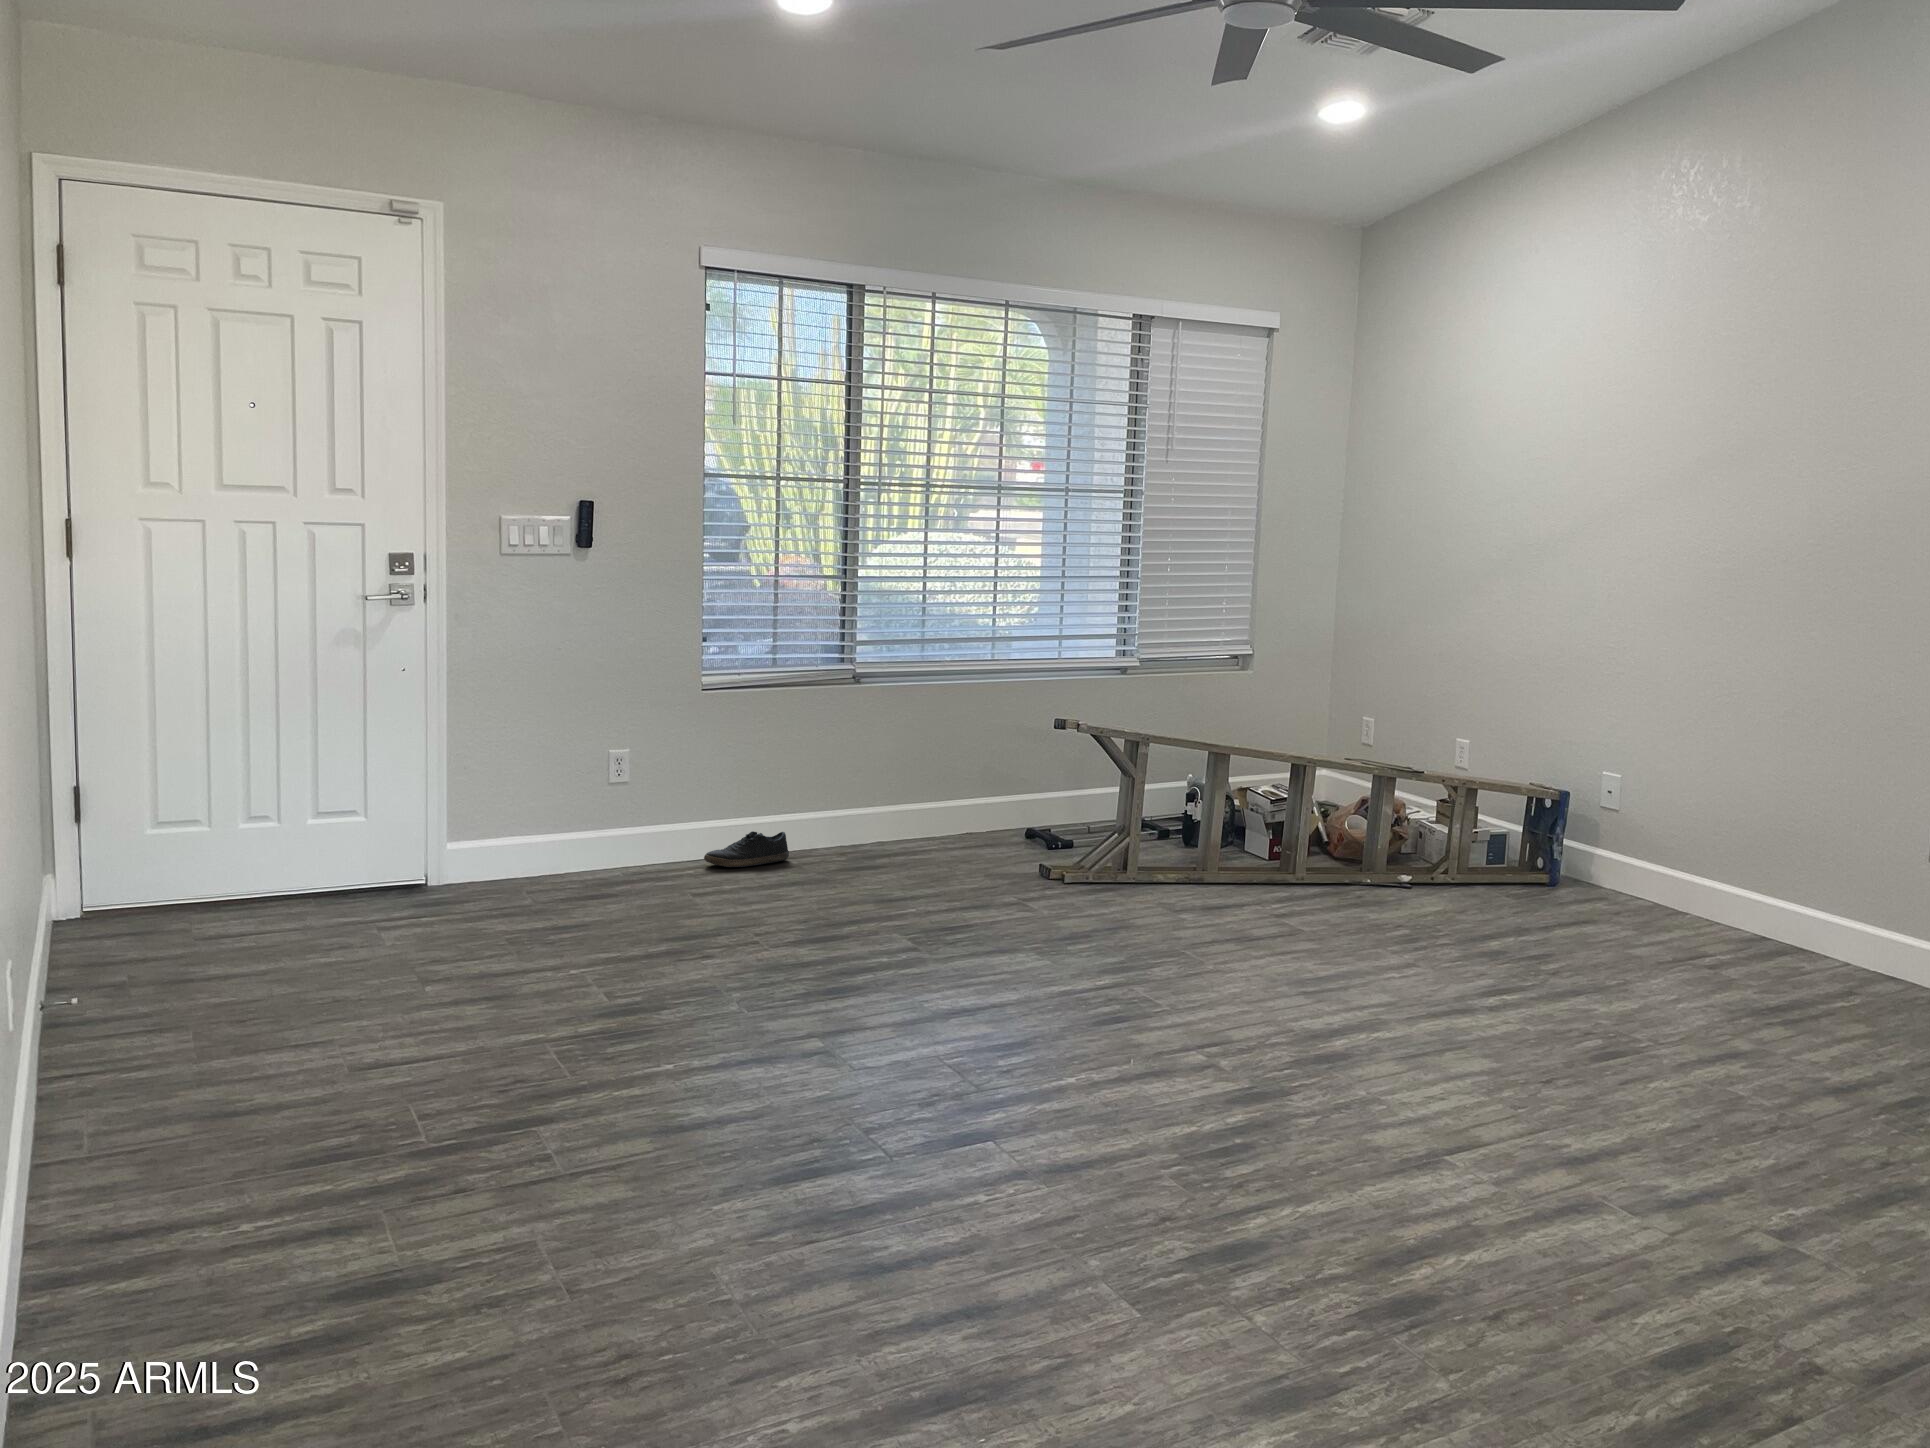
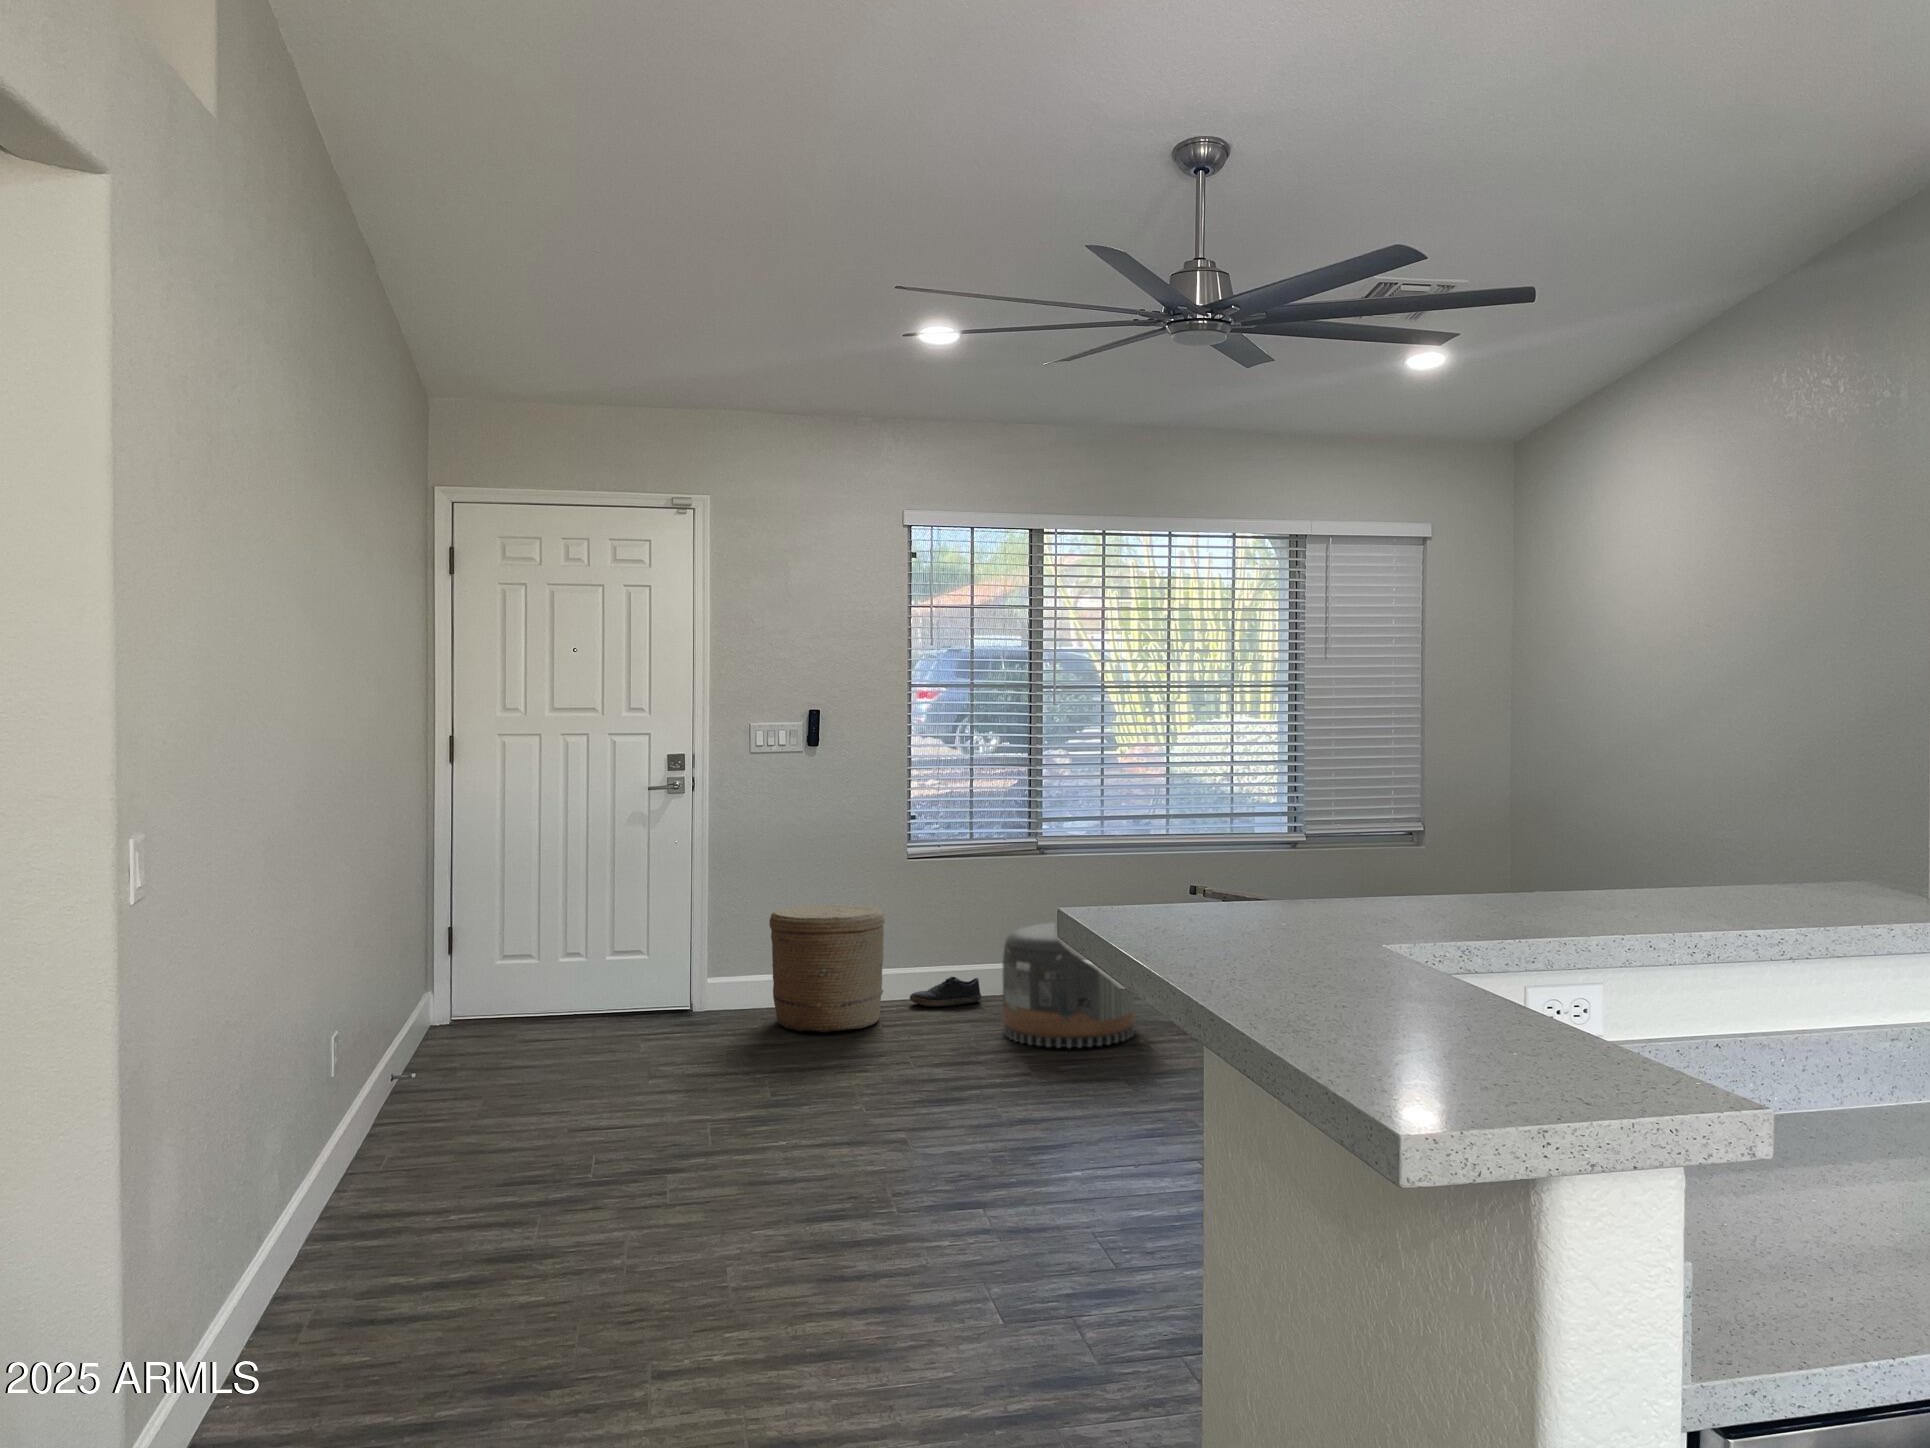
woven basket: none [540,747,689,903] -> present [769,905,885,1032]
pouf: none [841,762,996,905] -> present [1003,923,1135,1048]

